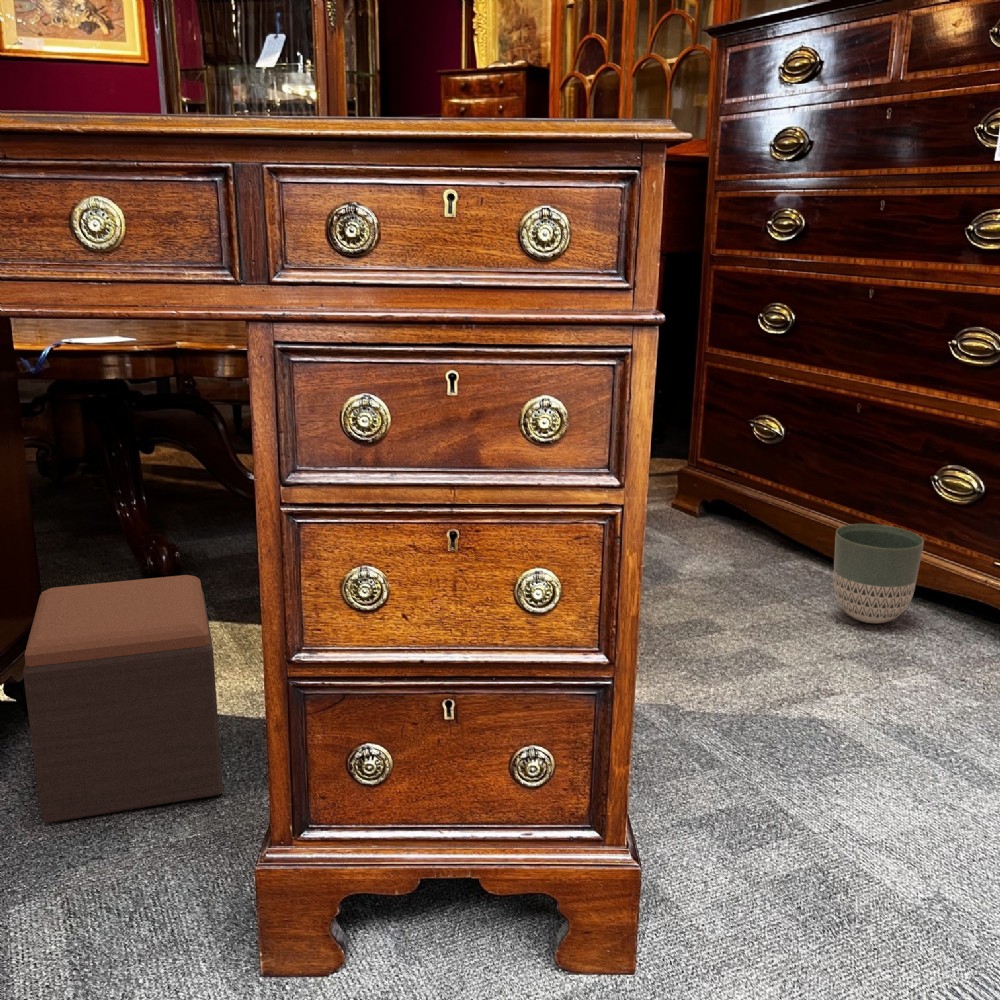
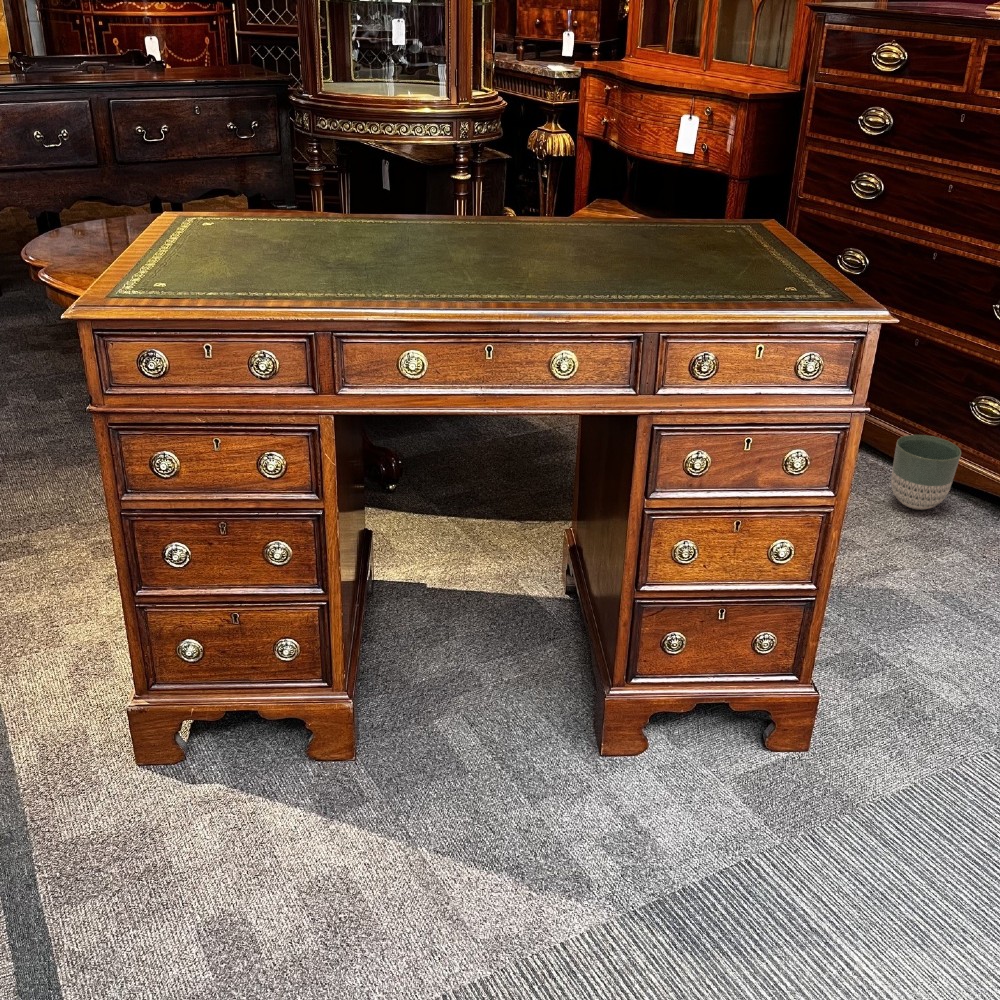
footstool: present [23,575,223,823] -> none [390,506,528,672]

